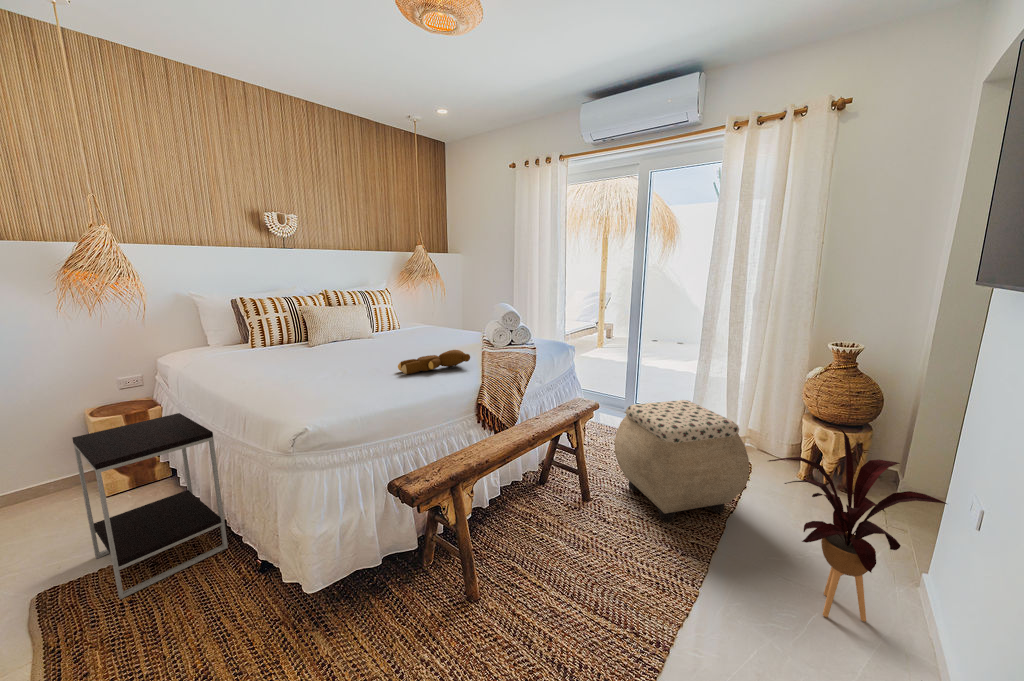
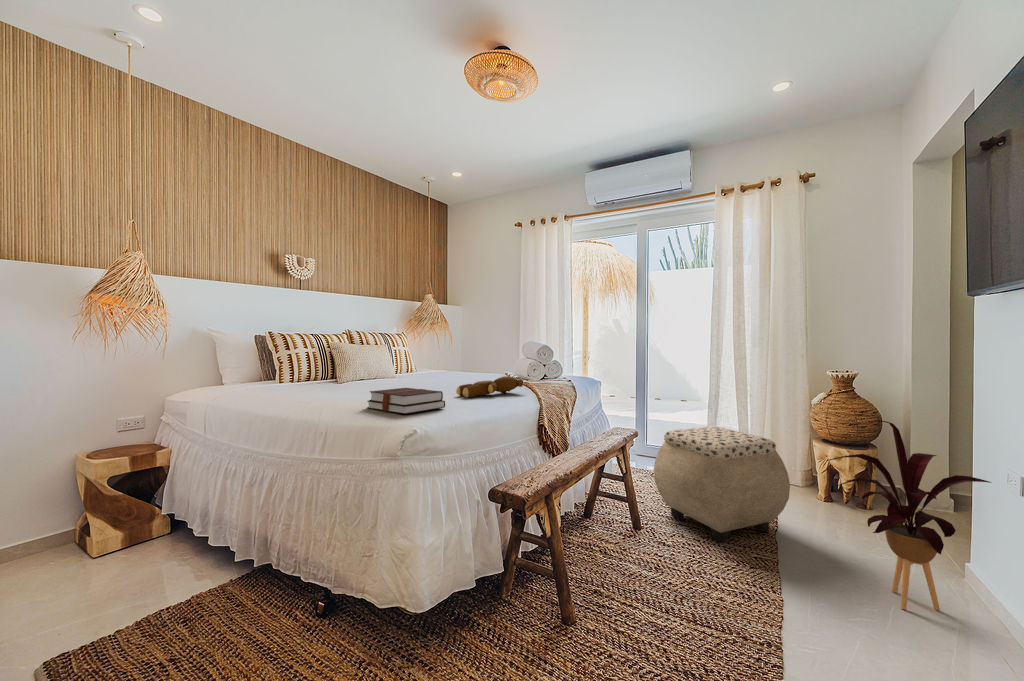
hardback book: none [291,368,364,404] -> present [367,388,445,414]
side table: present [72,413,228,599] -> none [111,444,274,655]

